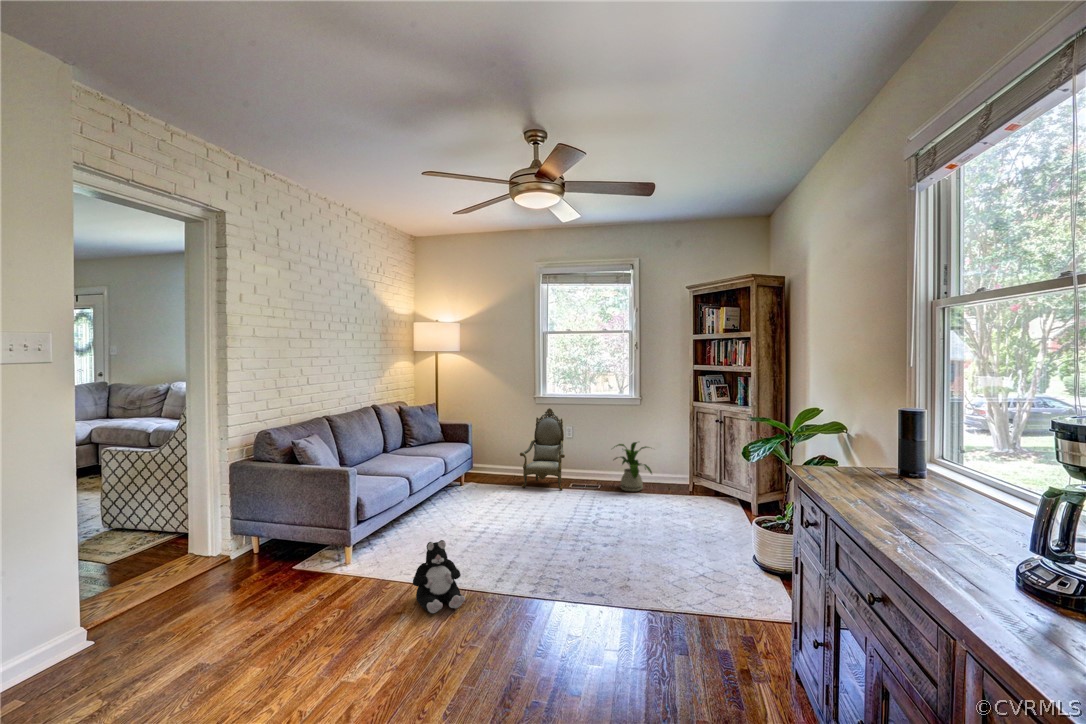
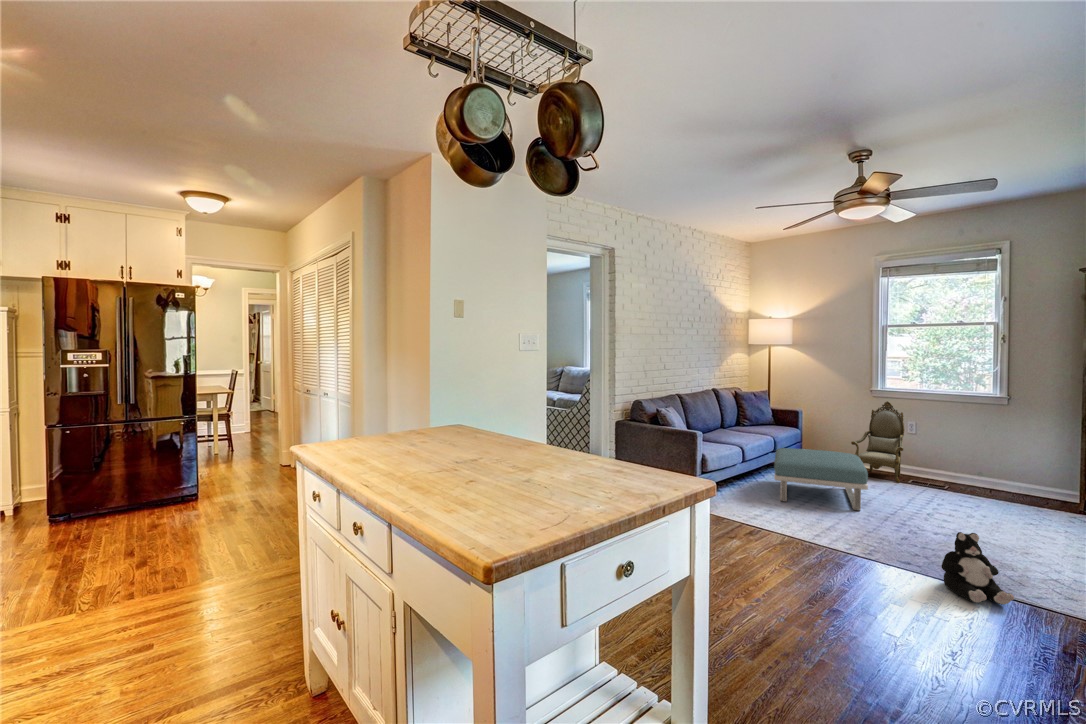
house plant: present [614,442,652,492] -> none [963,443,1030,497]
footstool: none [448,468,542,538] -> present [774,448,868,511]
plush toy: present [413,540,465,613] -> present [942,532,1014,605]

